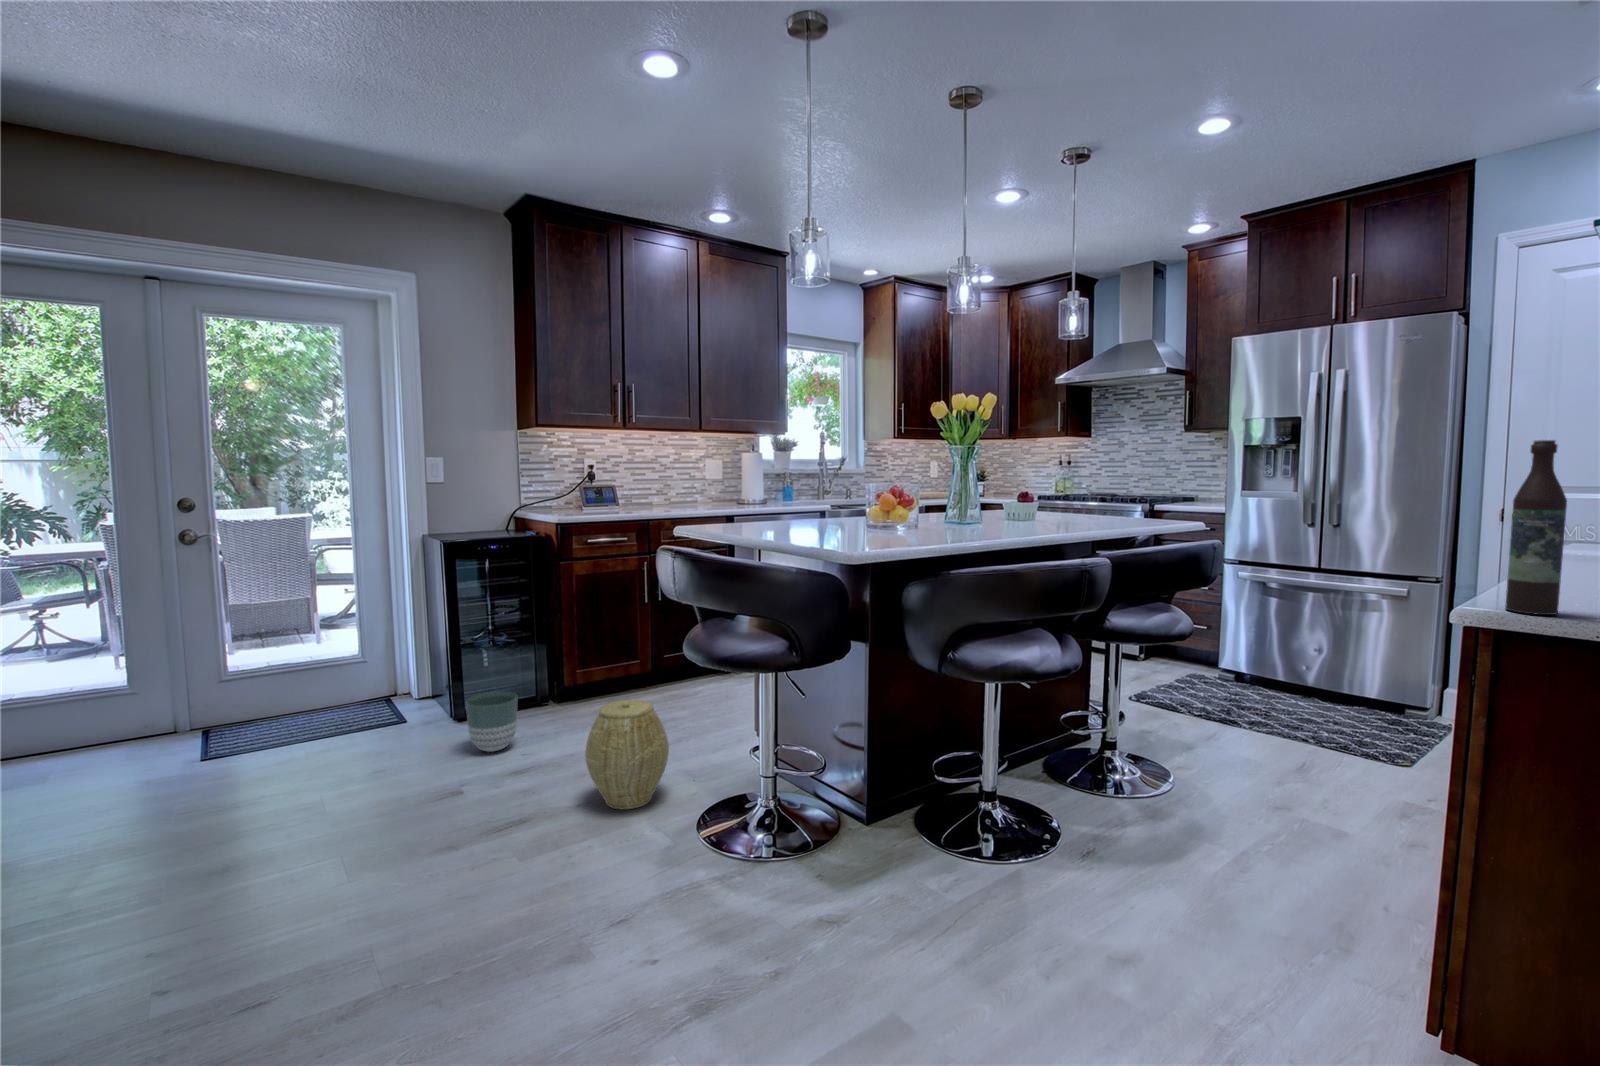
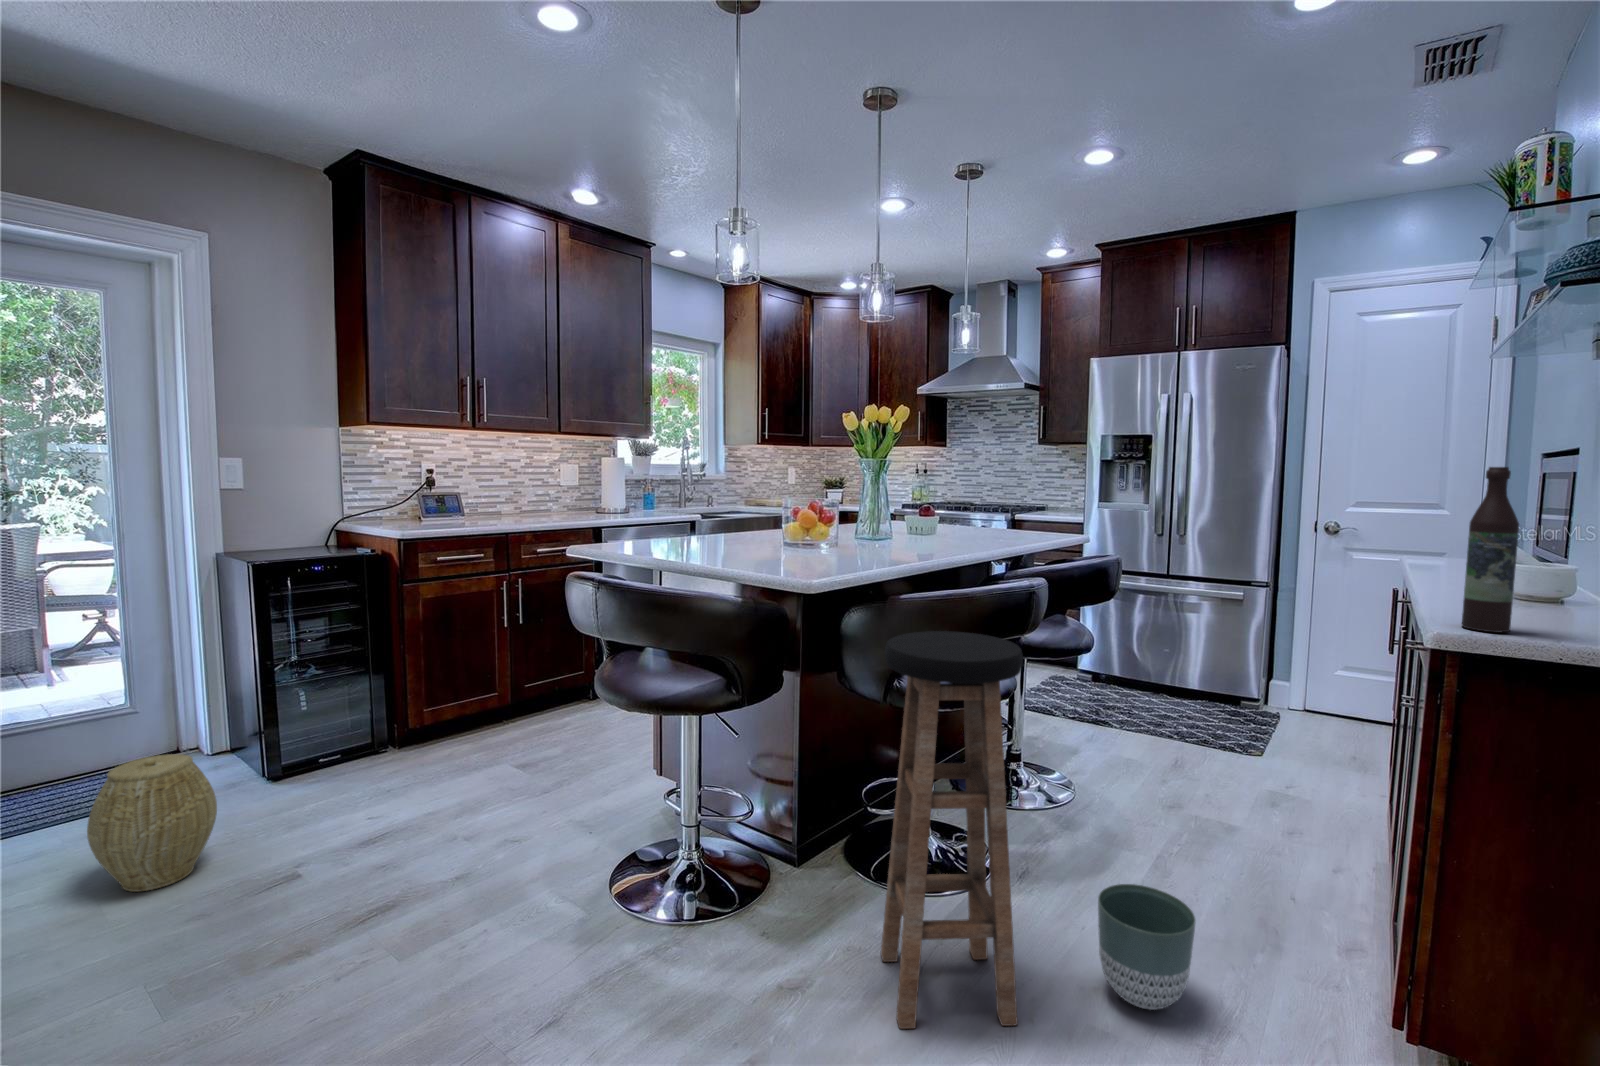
bar stool: none [922,606,1051,974] -> present [881,631,1023,1029]
planter: present [466,692,517,752] -> present [1098,884,1196,1010]
woven basket: present [585,700,669,809] -> present [87,754,217,892]

